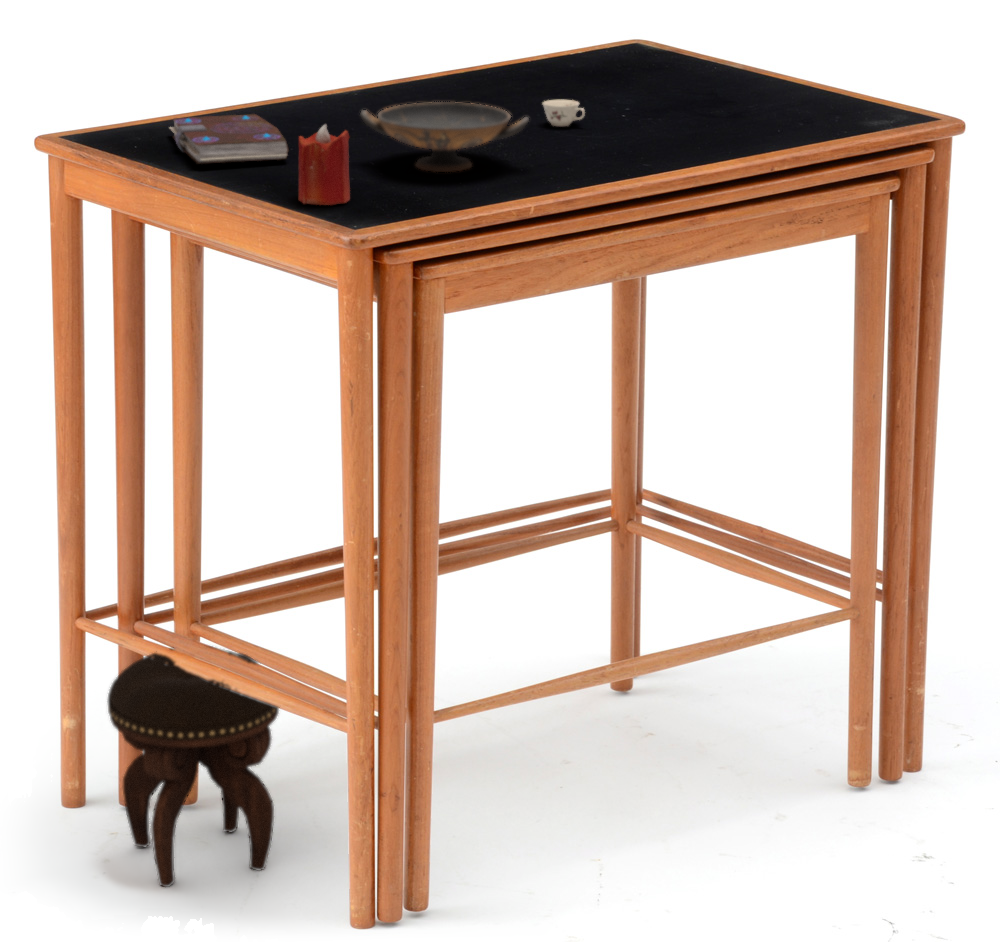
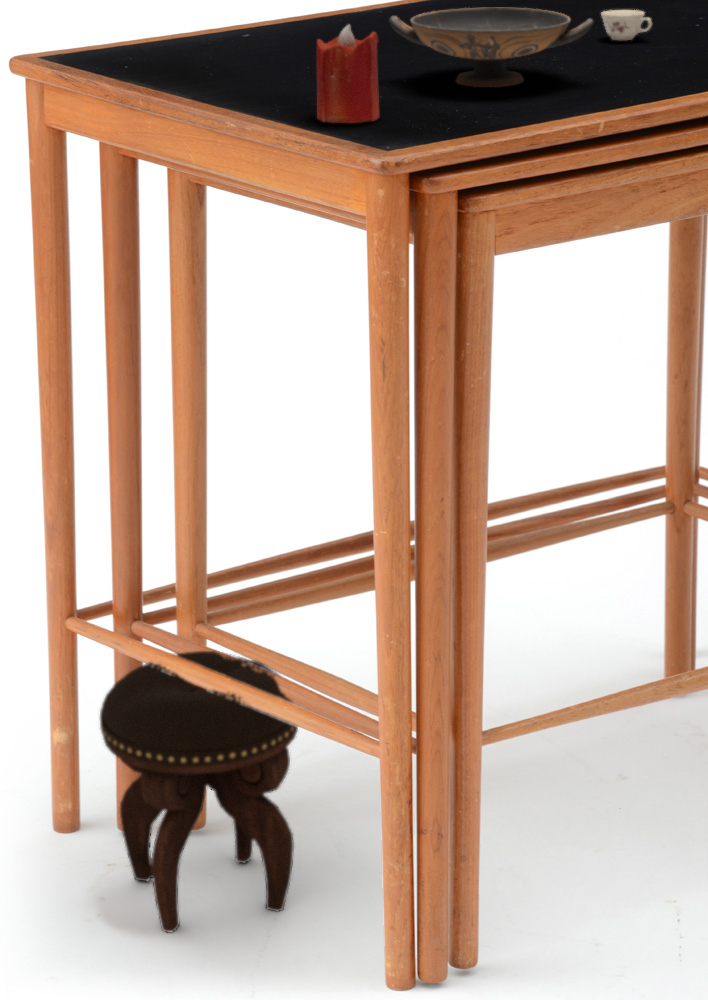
book: present [170,114,289,164] -> none [164,32,304,83]

